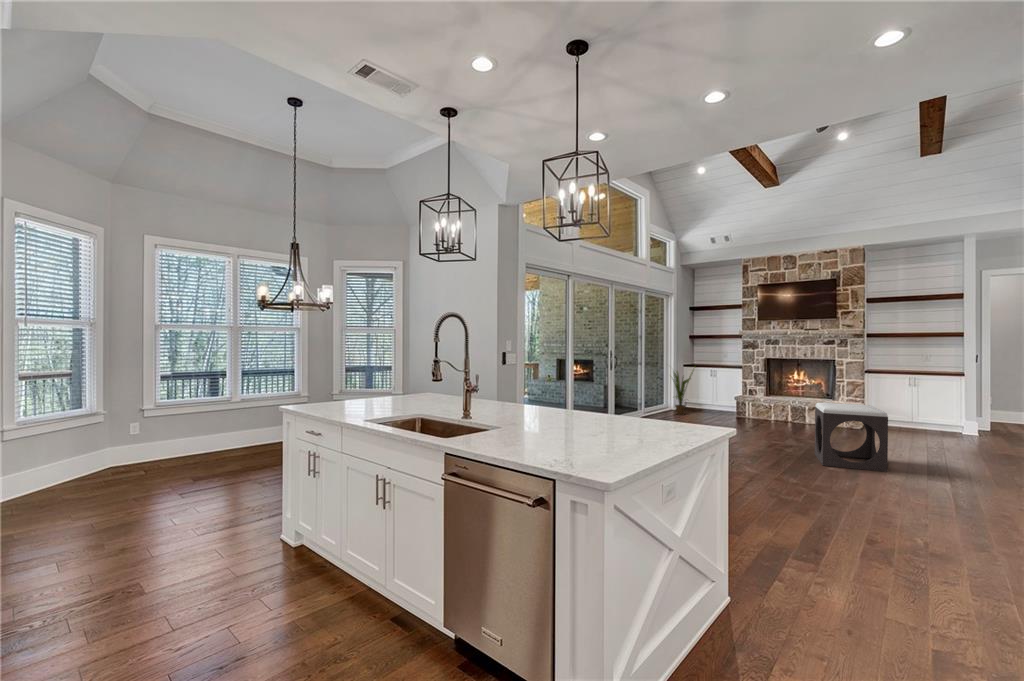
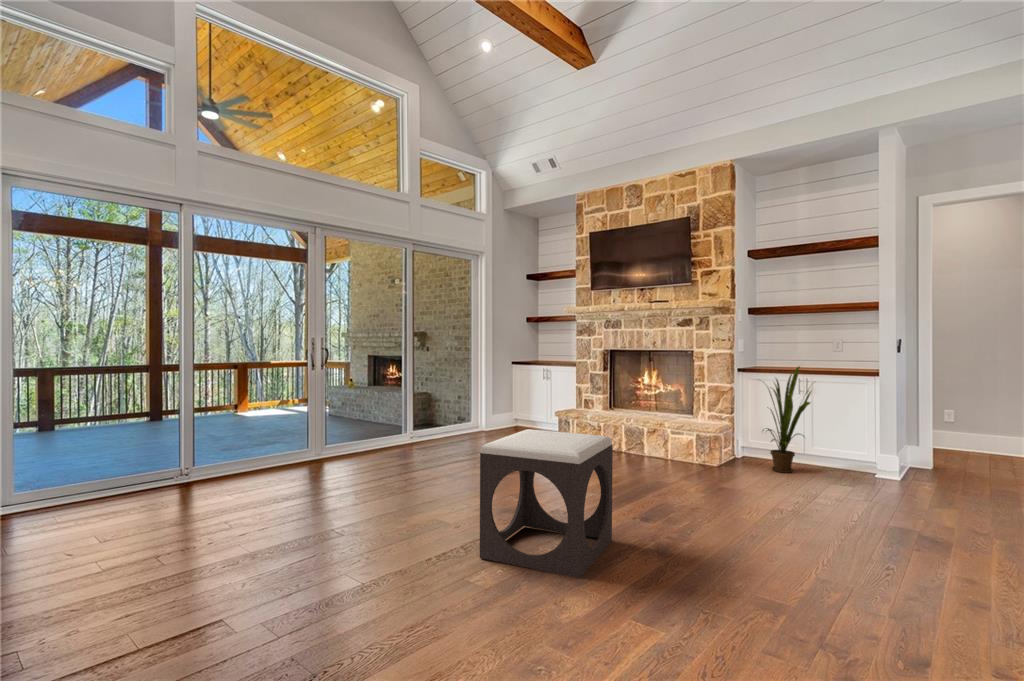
house plant: present [674,371,693,415] -> present [767,367,811,473]

